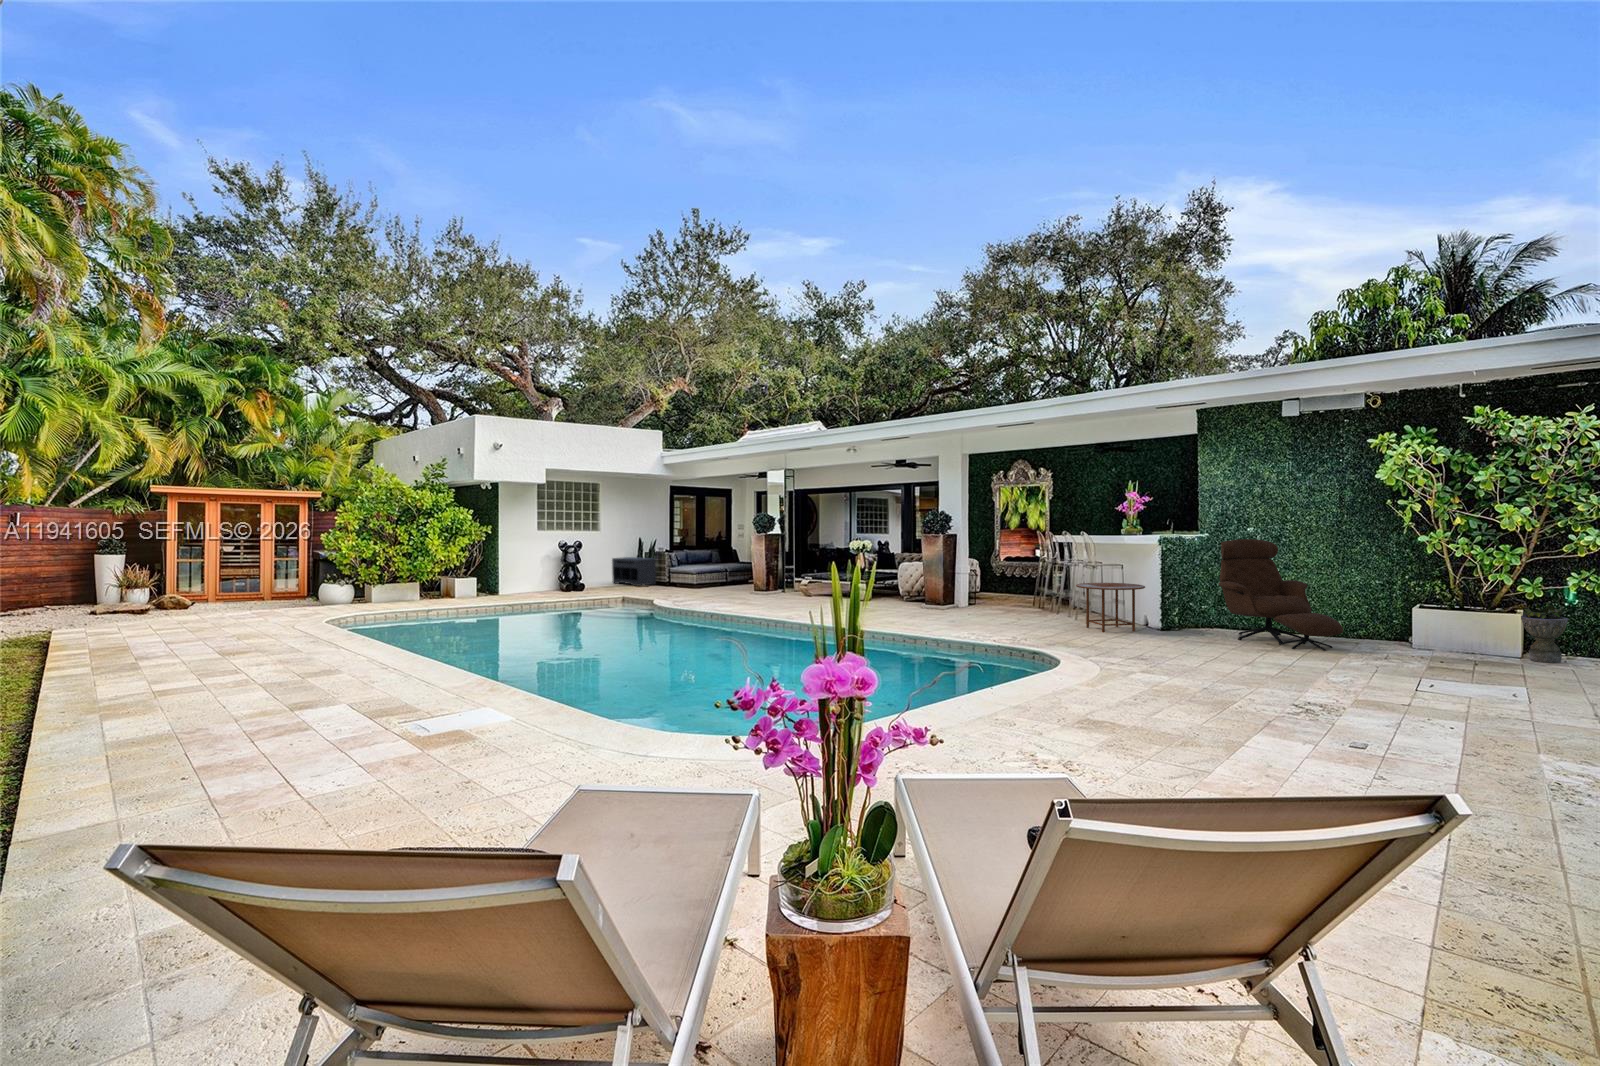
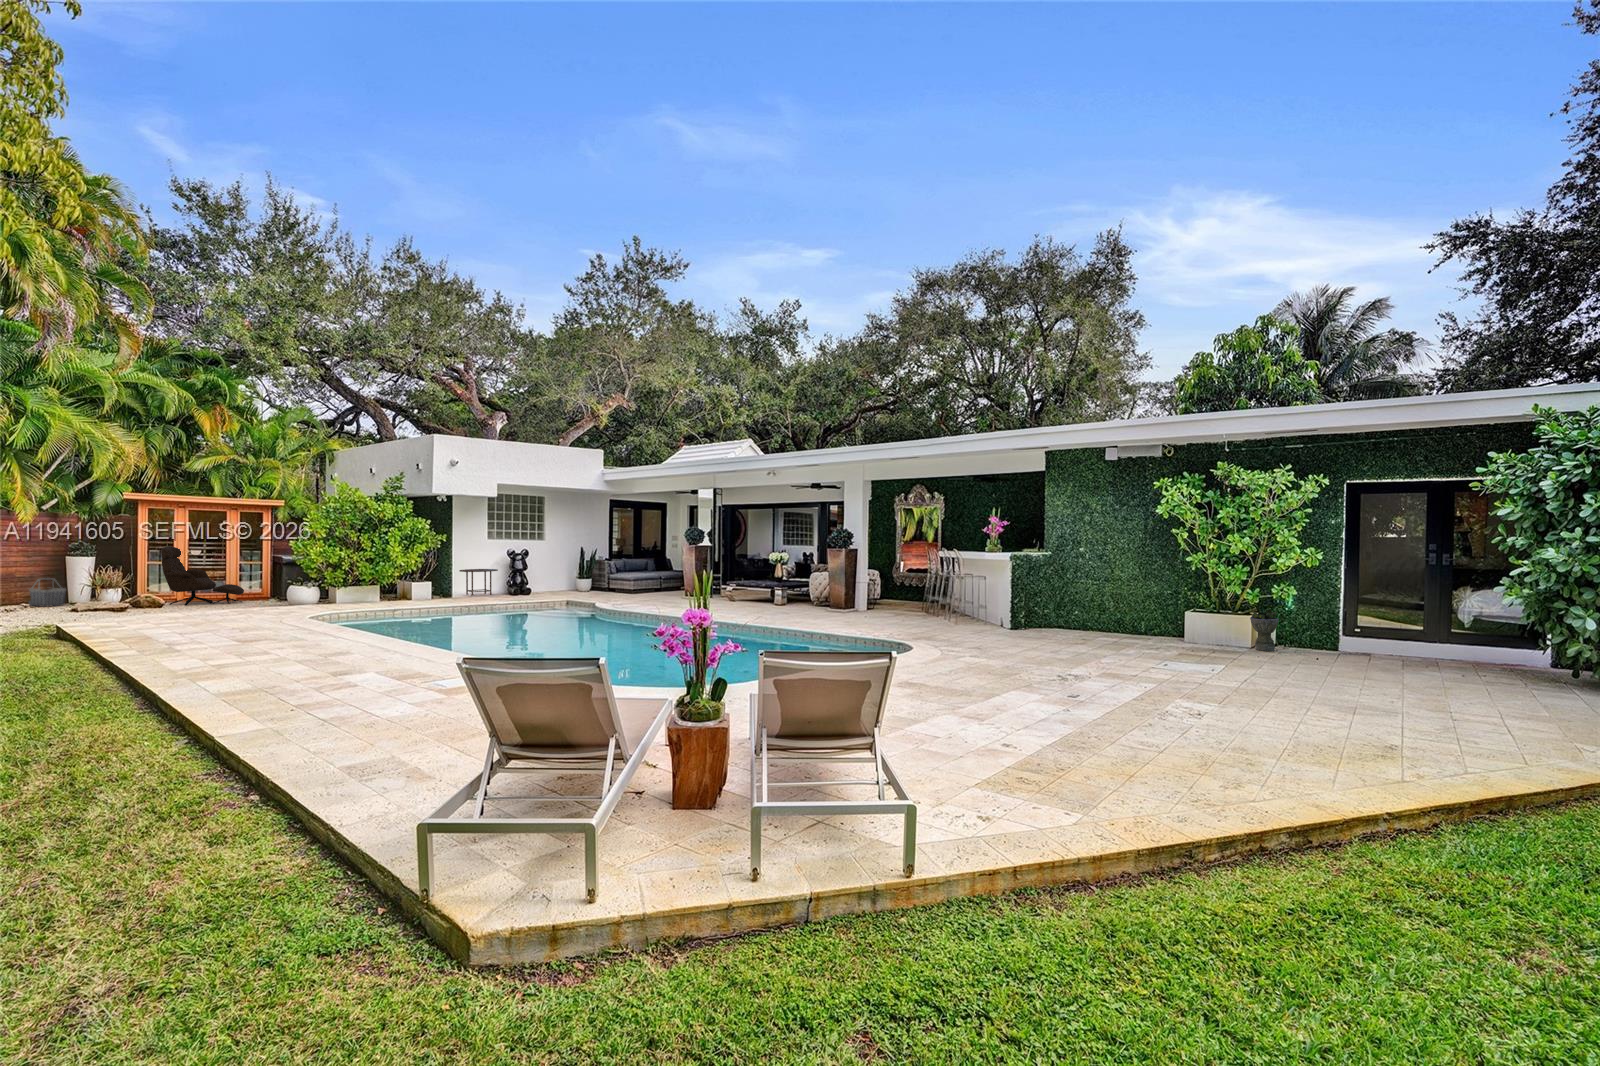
lounge chair: present [1218,539,1343,651] -> present [161,546,244,605]
bench: present [612,557,656,586] -> none [556,564,597,590]
basket: none [53,577,94,608] -> present [28,578,66,607]
side table: present [1076,583,1145,632] -> present [459,569,498,596]

